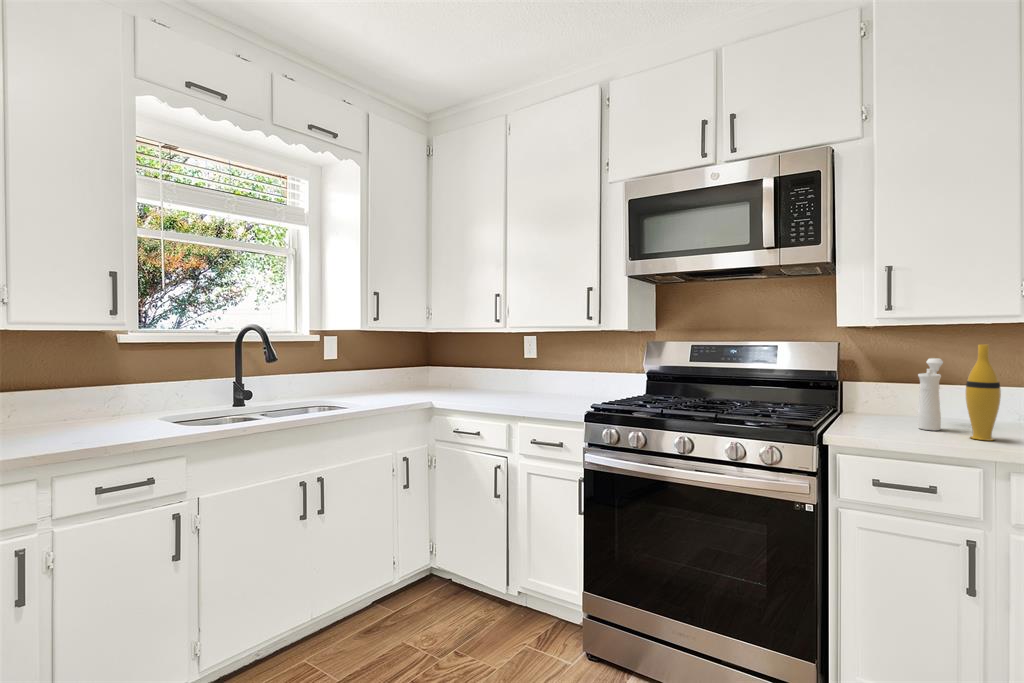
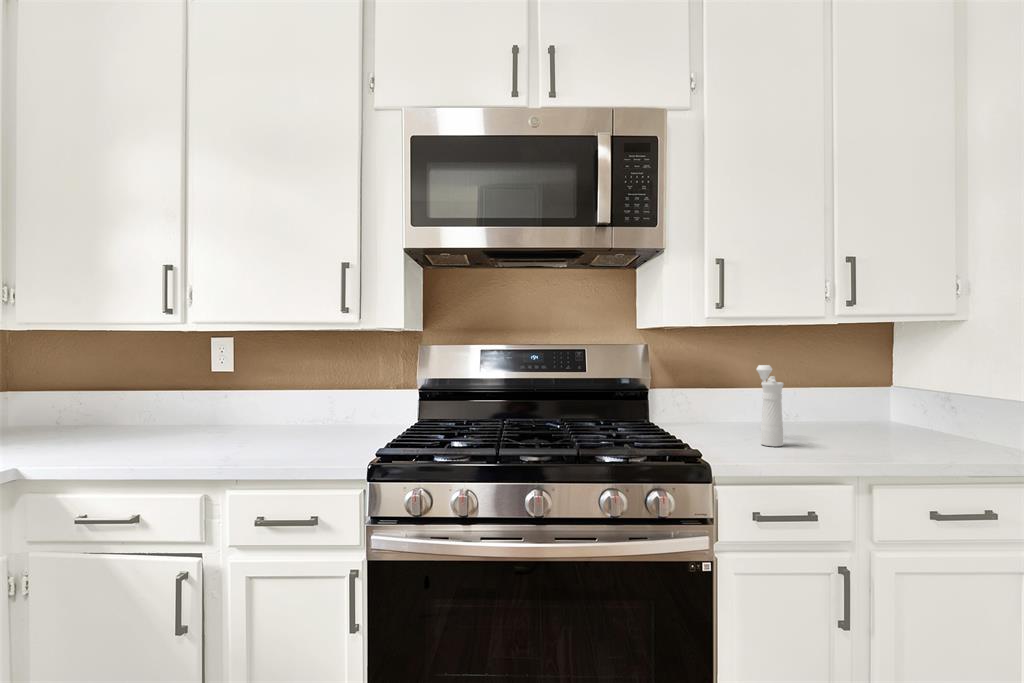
vase: present [966,345,1001,441] -> none [814,348,847,453]

